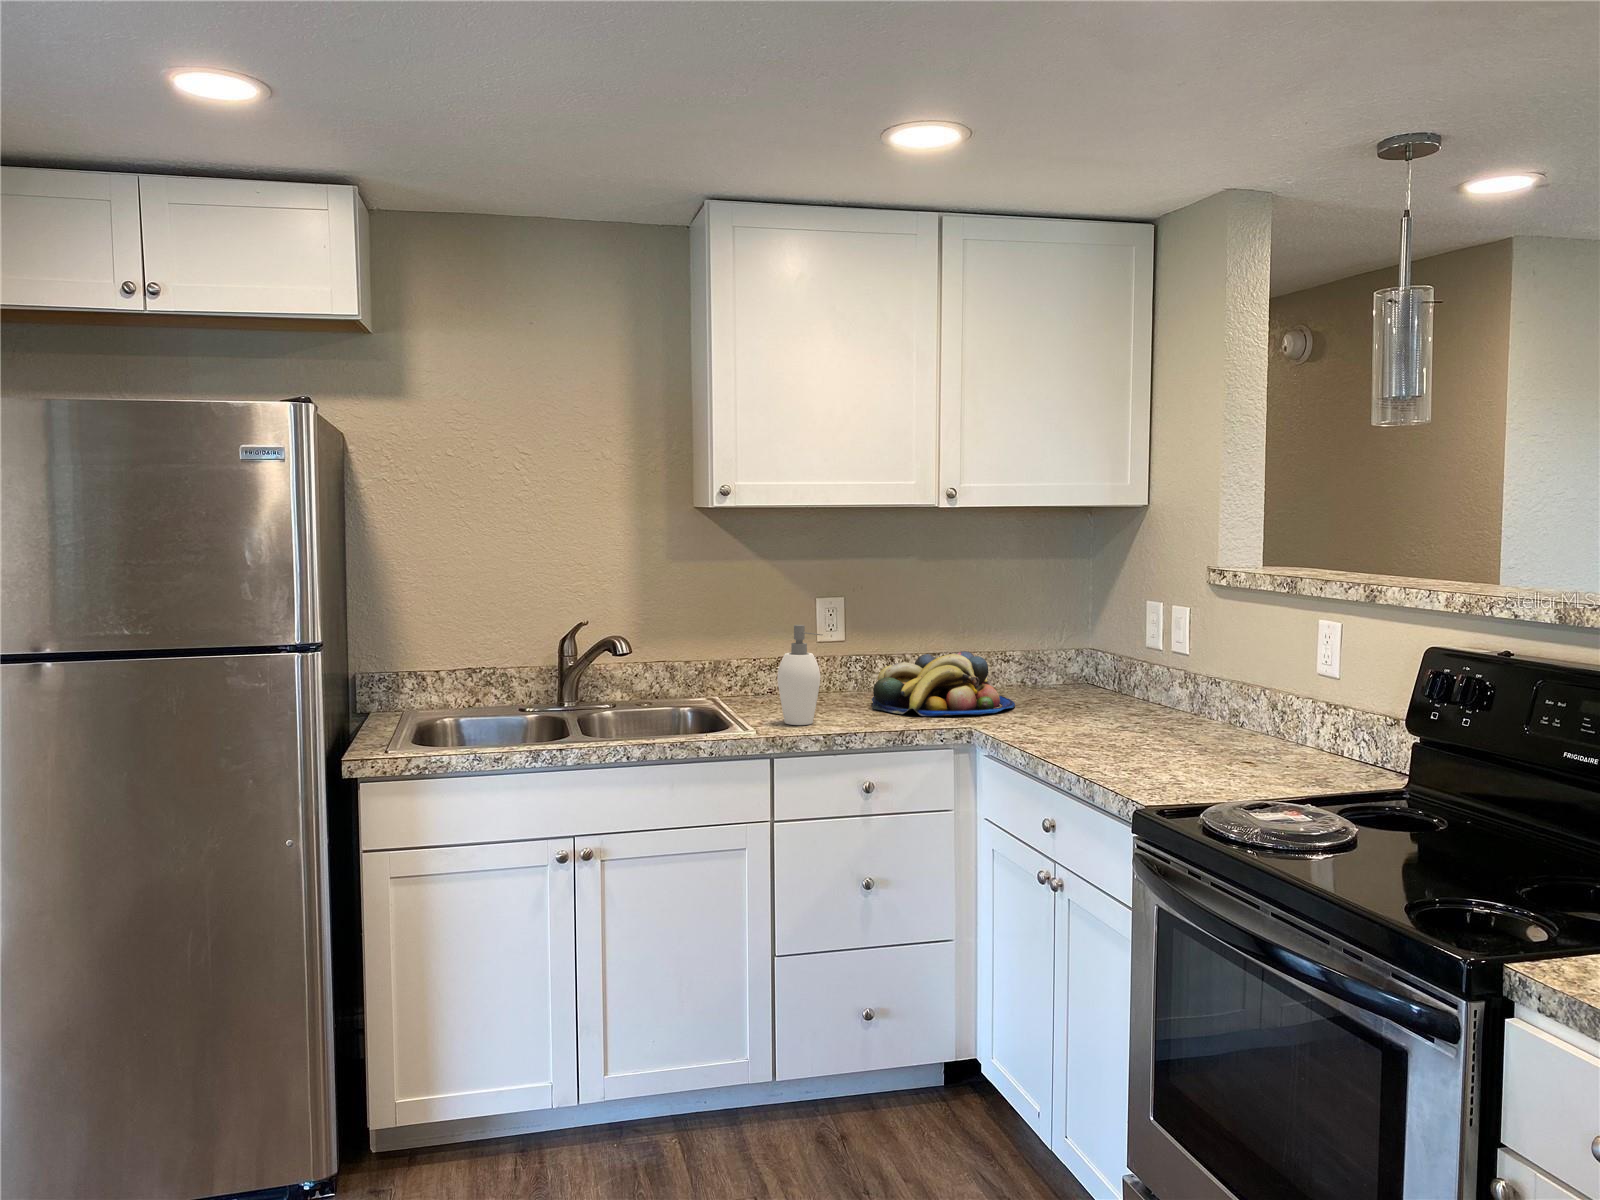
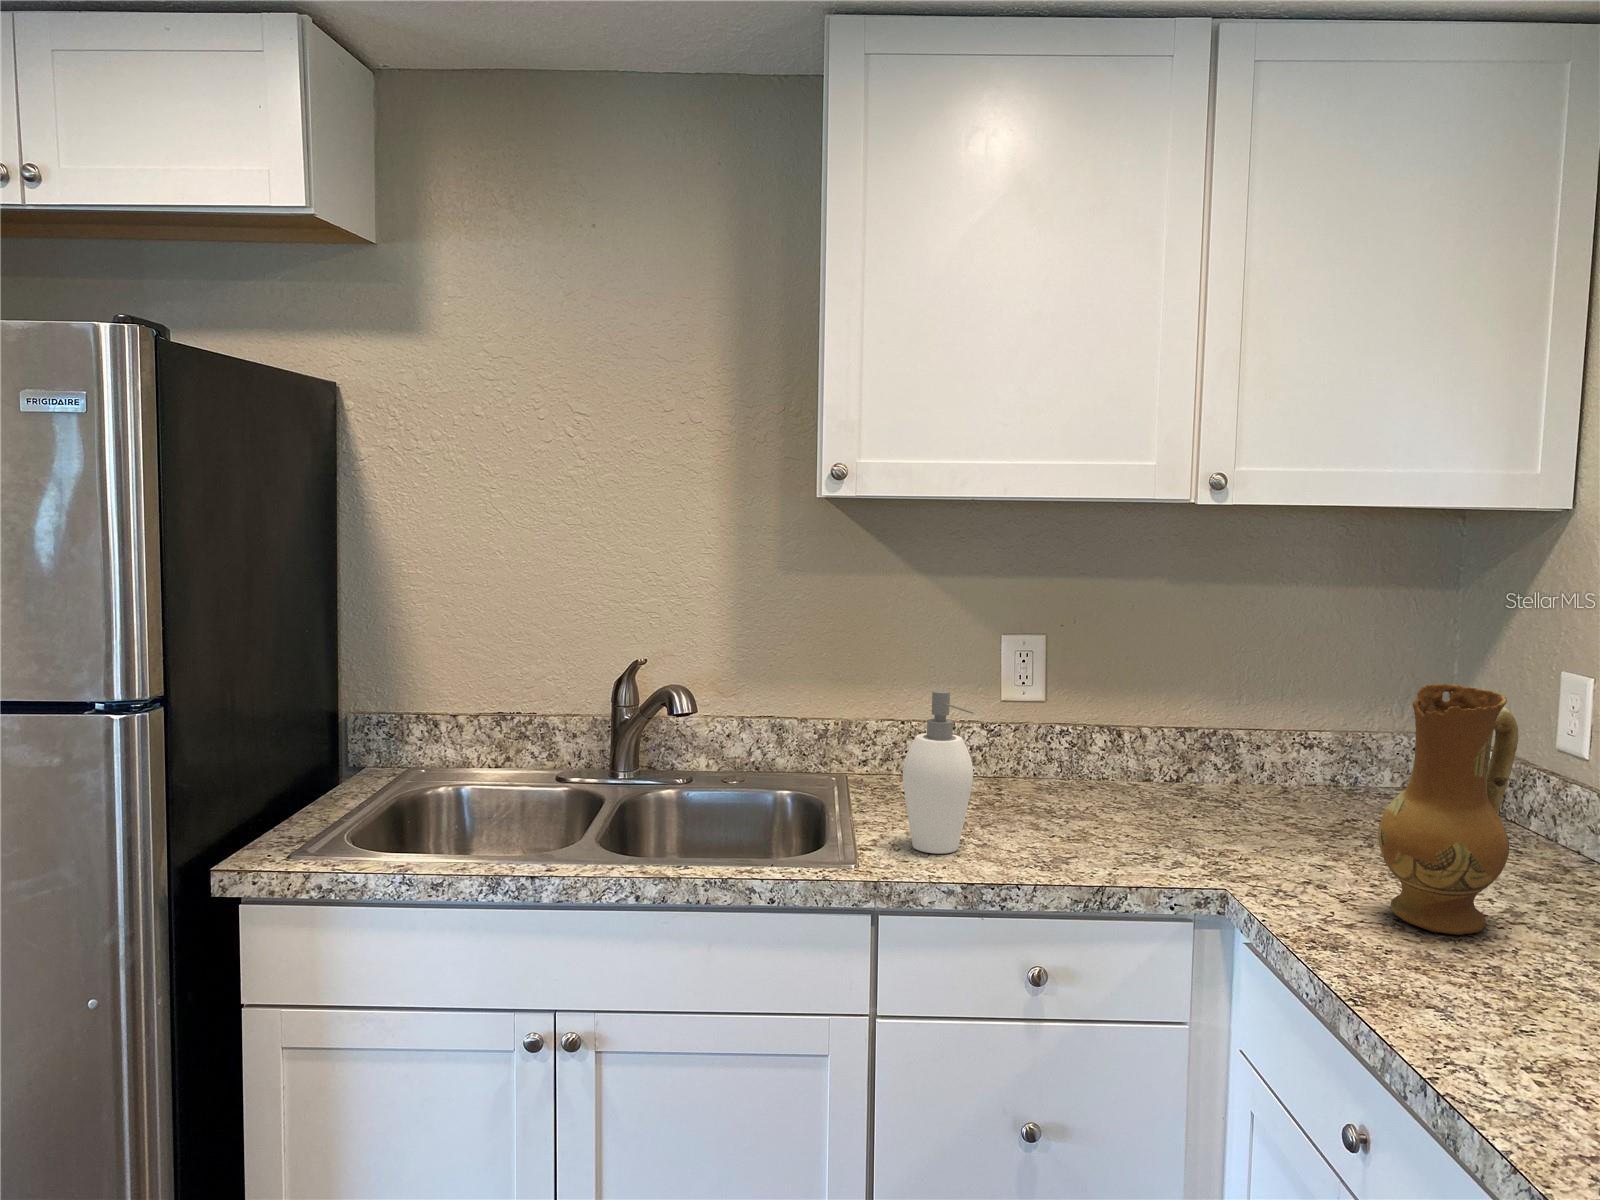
ceramic jug: none [1052,601,1120,735] -> present [1378,684,1519,935]
fruit bowl: present [872,651,1015,716] -> none [1068,736,1313,855]

